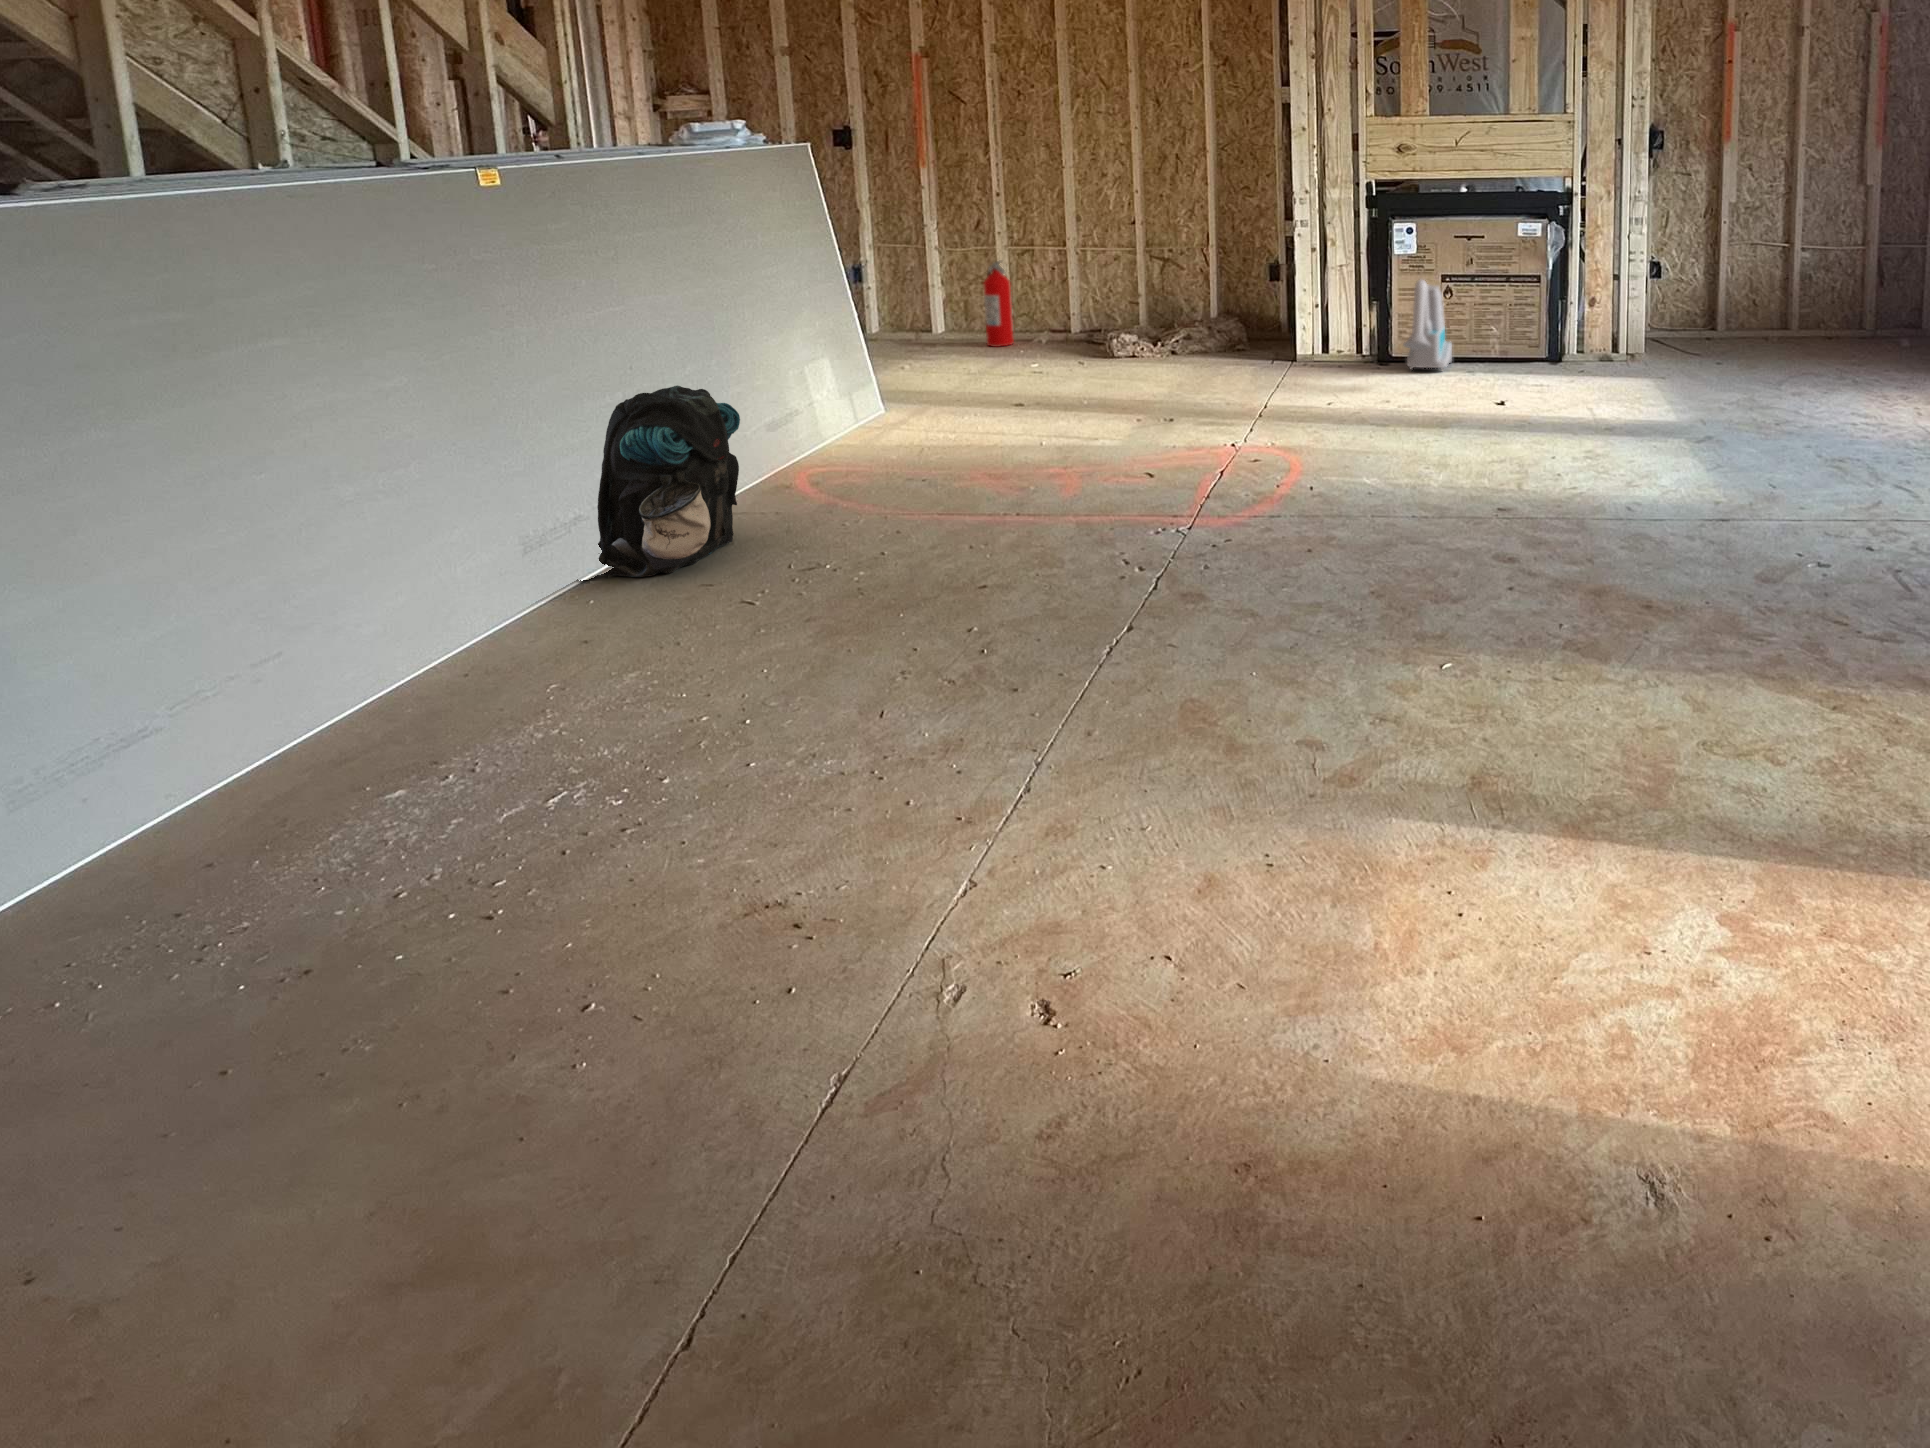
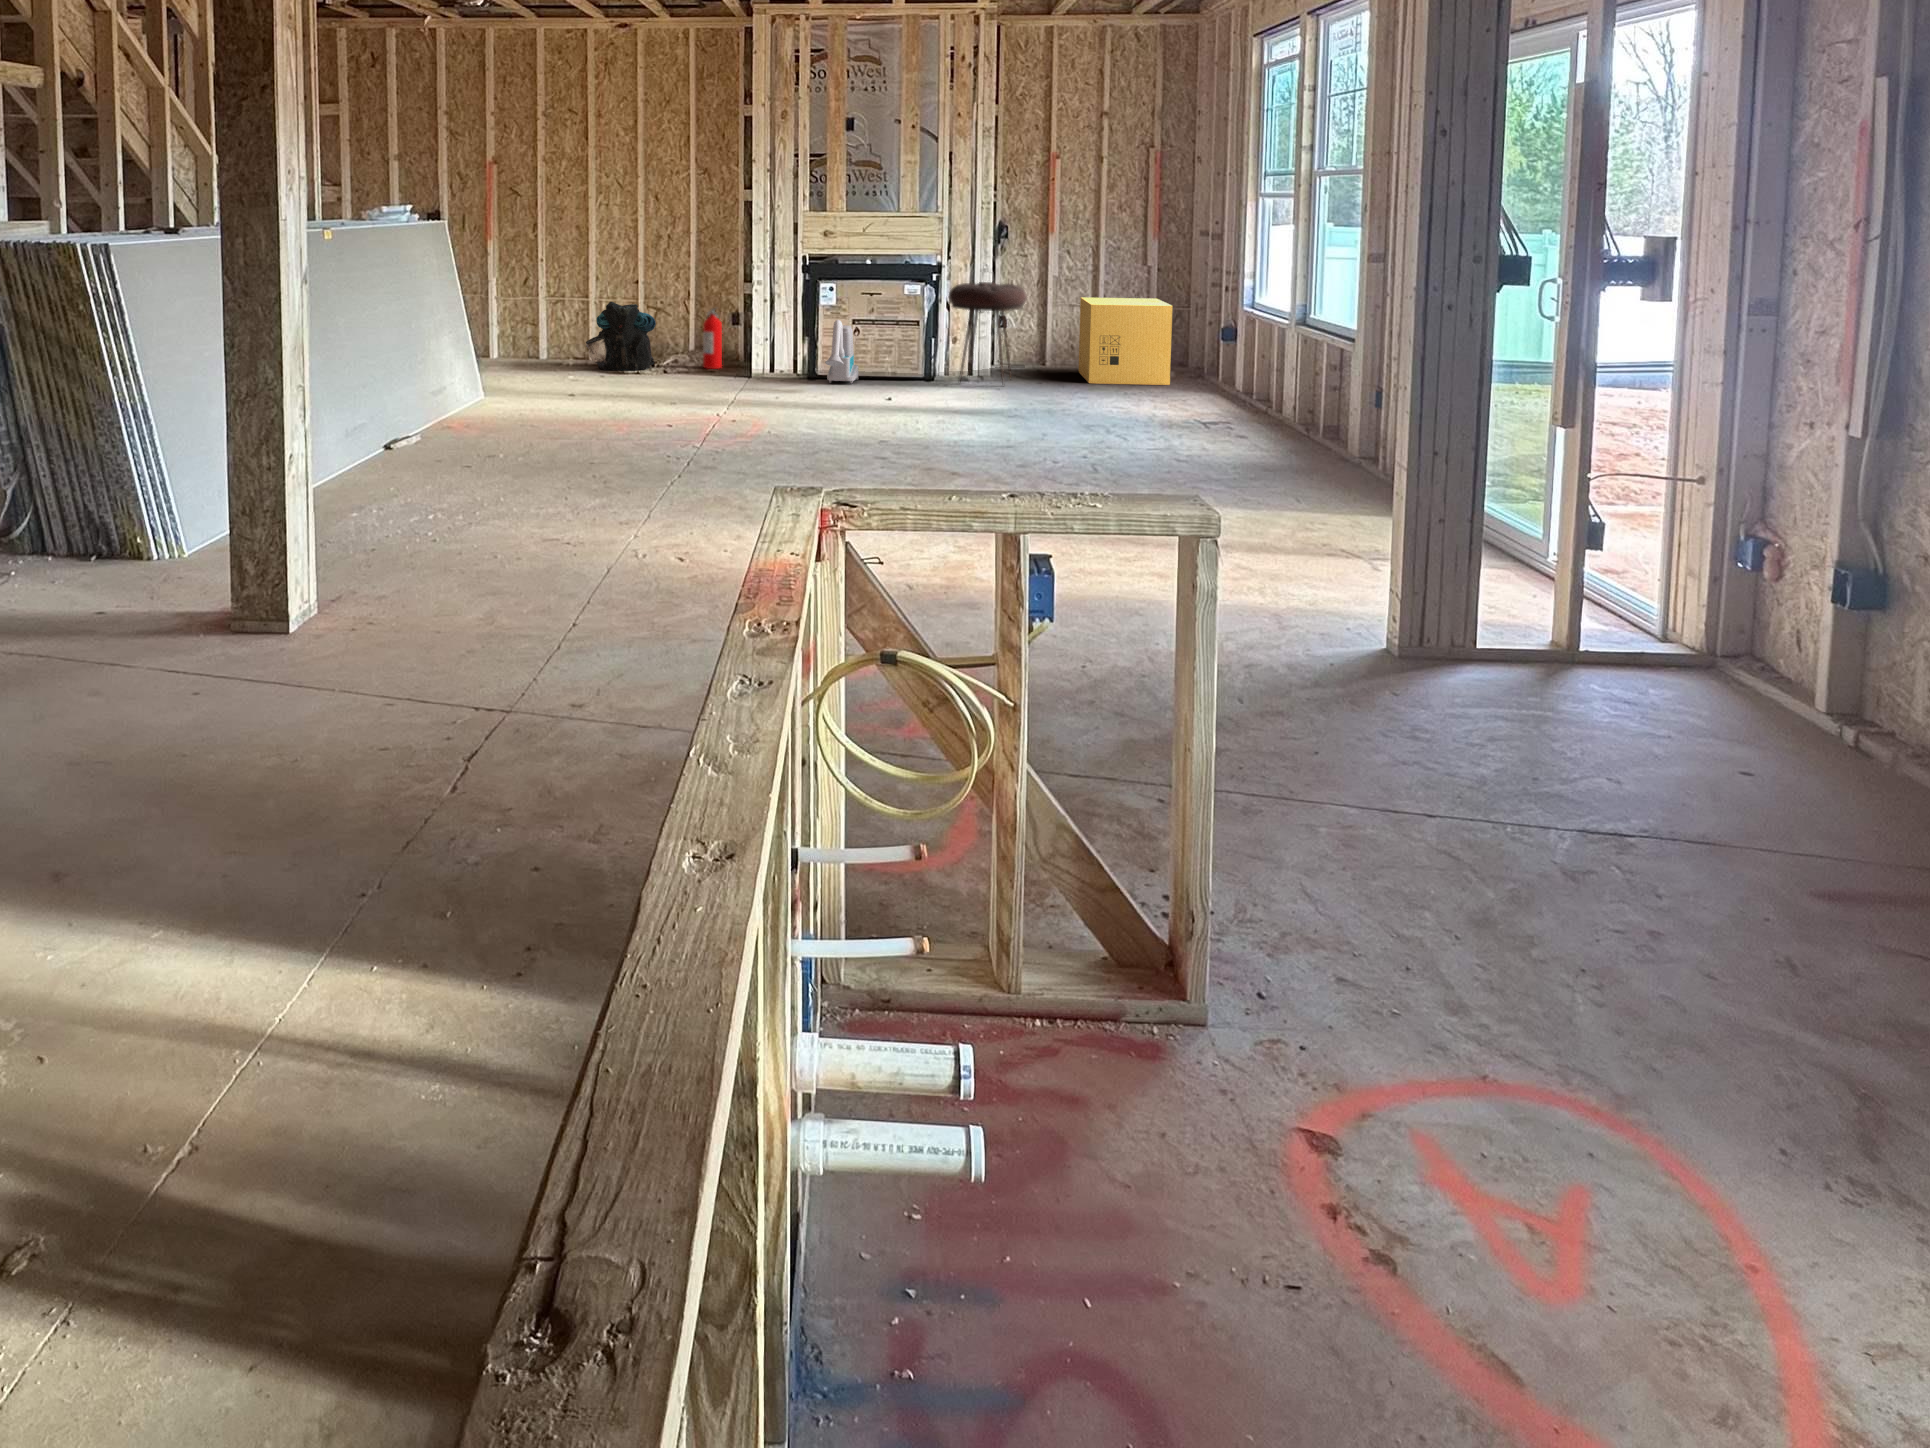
stool: none [1584,216,1701,372] -> present [949,282,1027,384]
cardboard box: none [1768,233,1918,363] -> present [1079,297,1172,385]
fire extinguisher: present [984,261,1014,347] -> present [703,308,722,369]
backpack: present [597,385,740,577] -> present [586,302,656,370]

